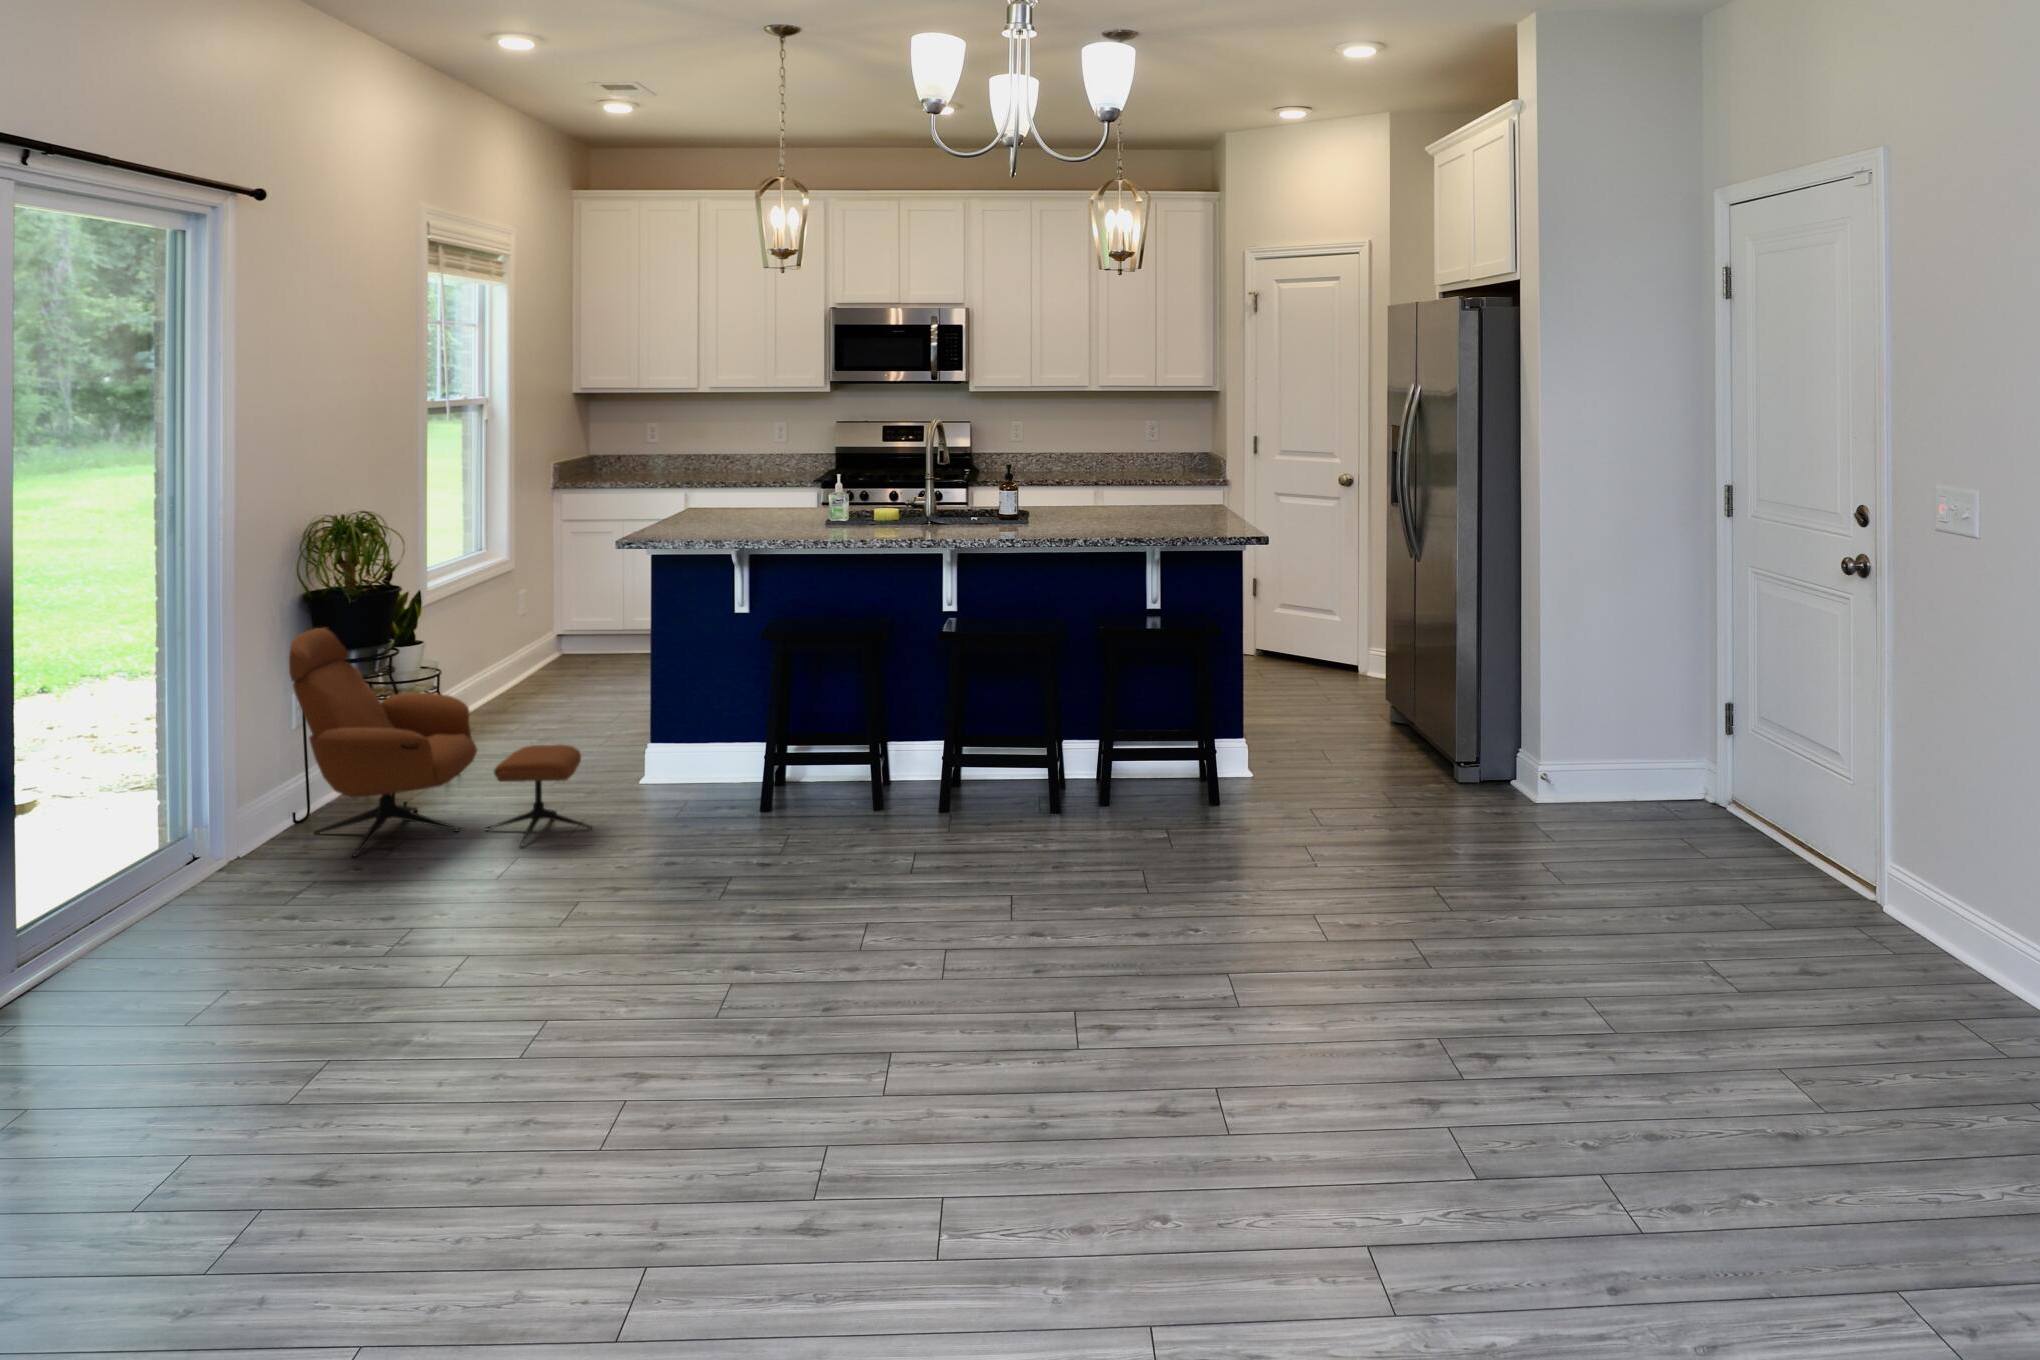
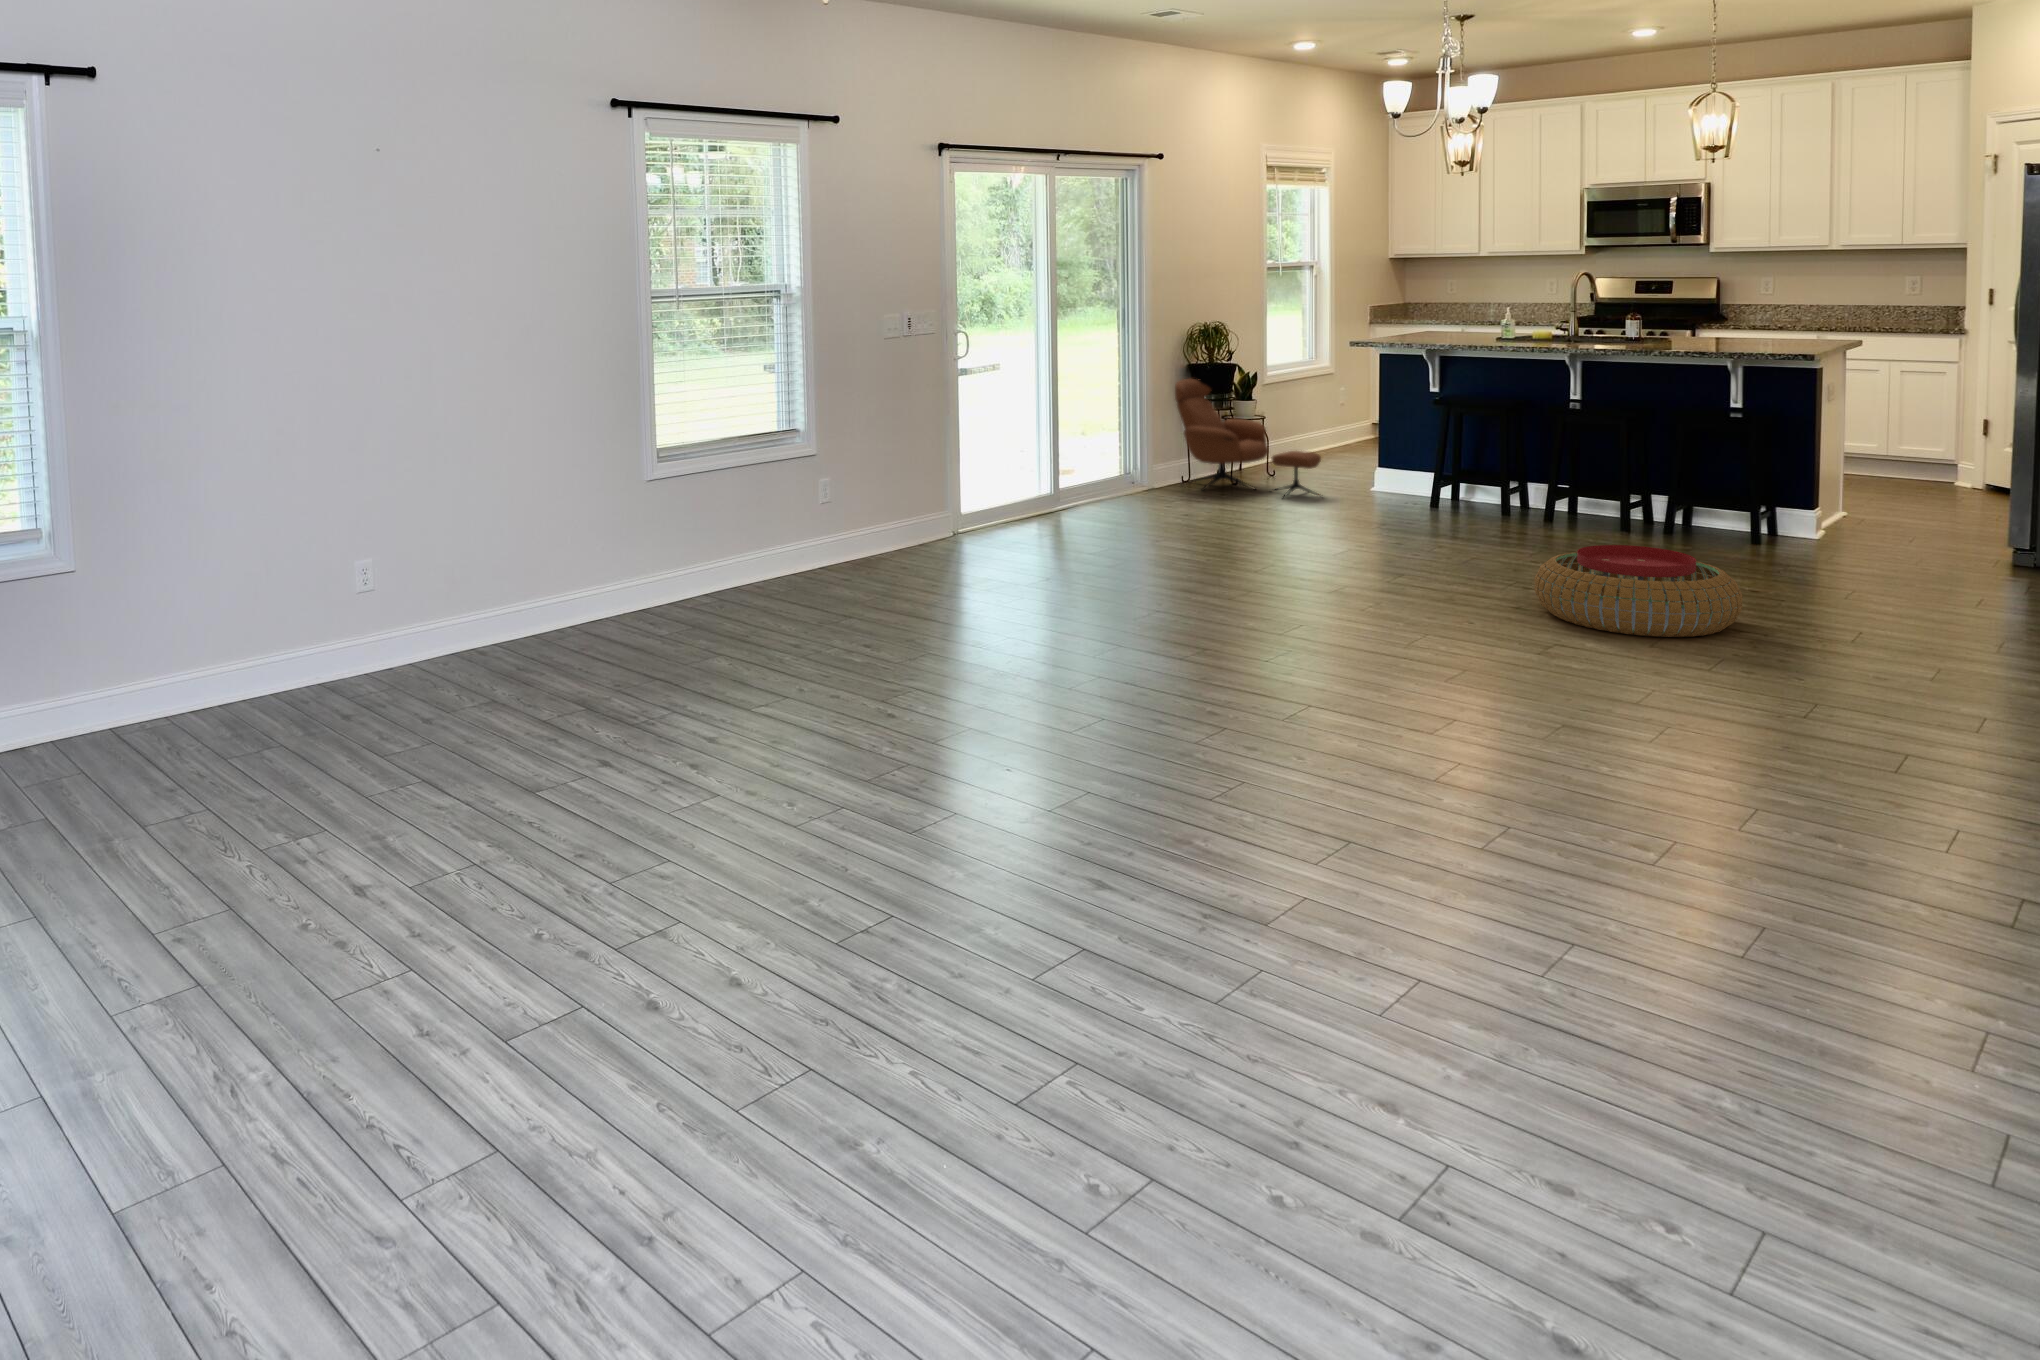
pouf: none [1190,928,1517,1153] -> present [1534,545,1743,637]

